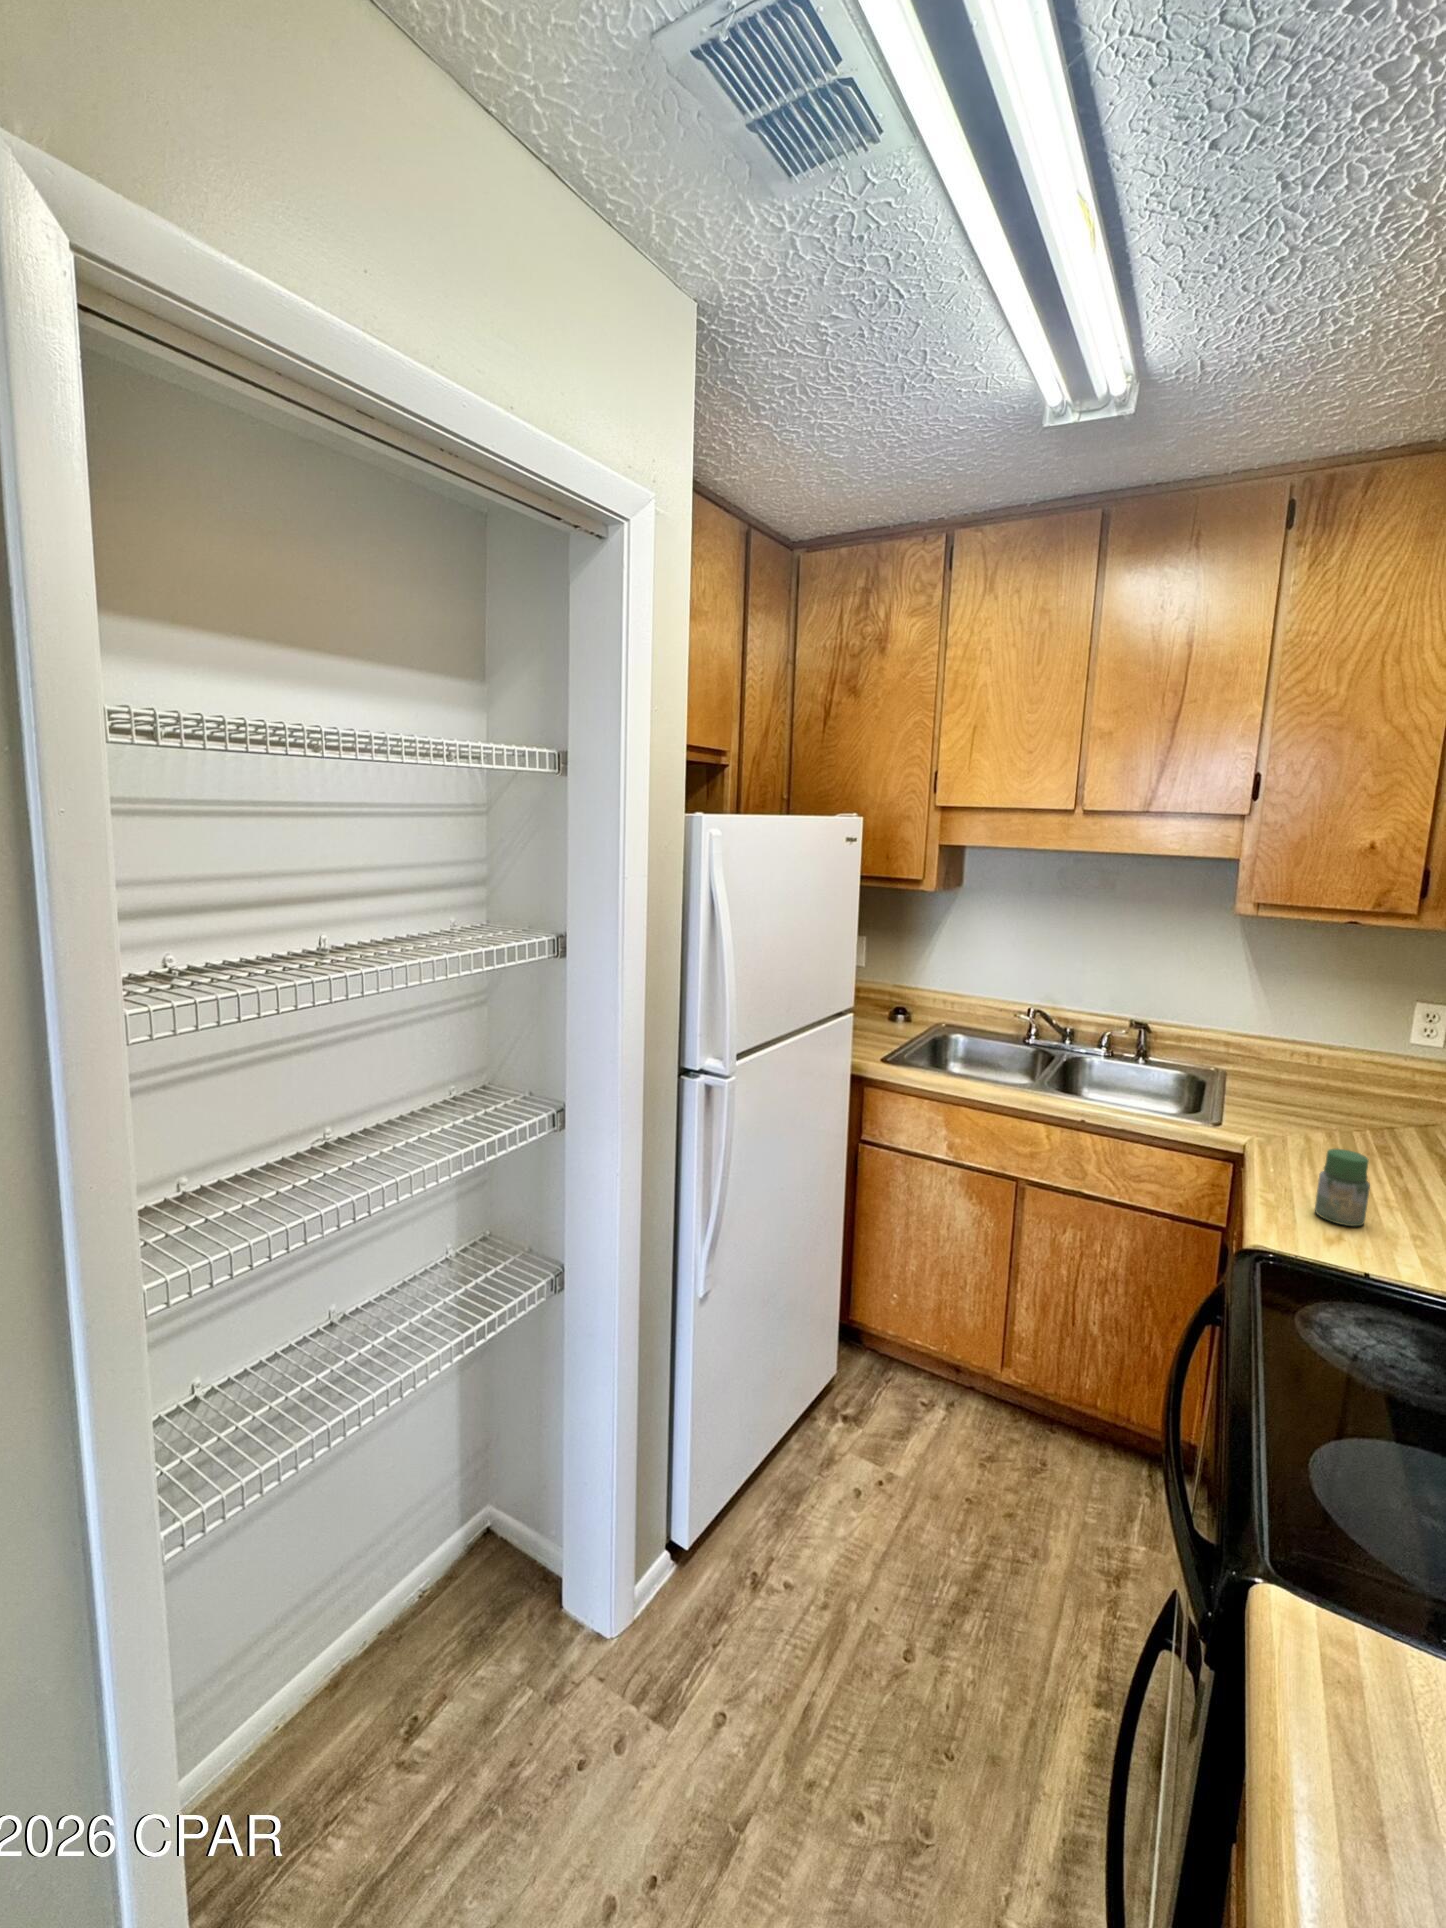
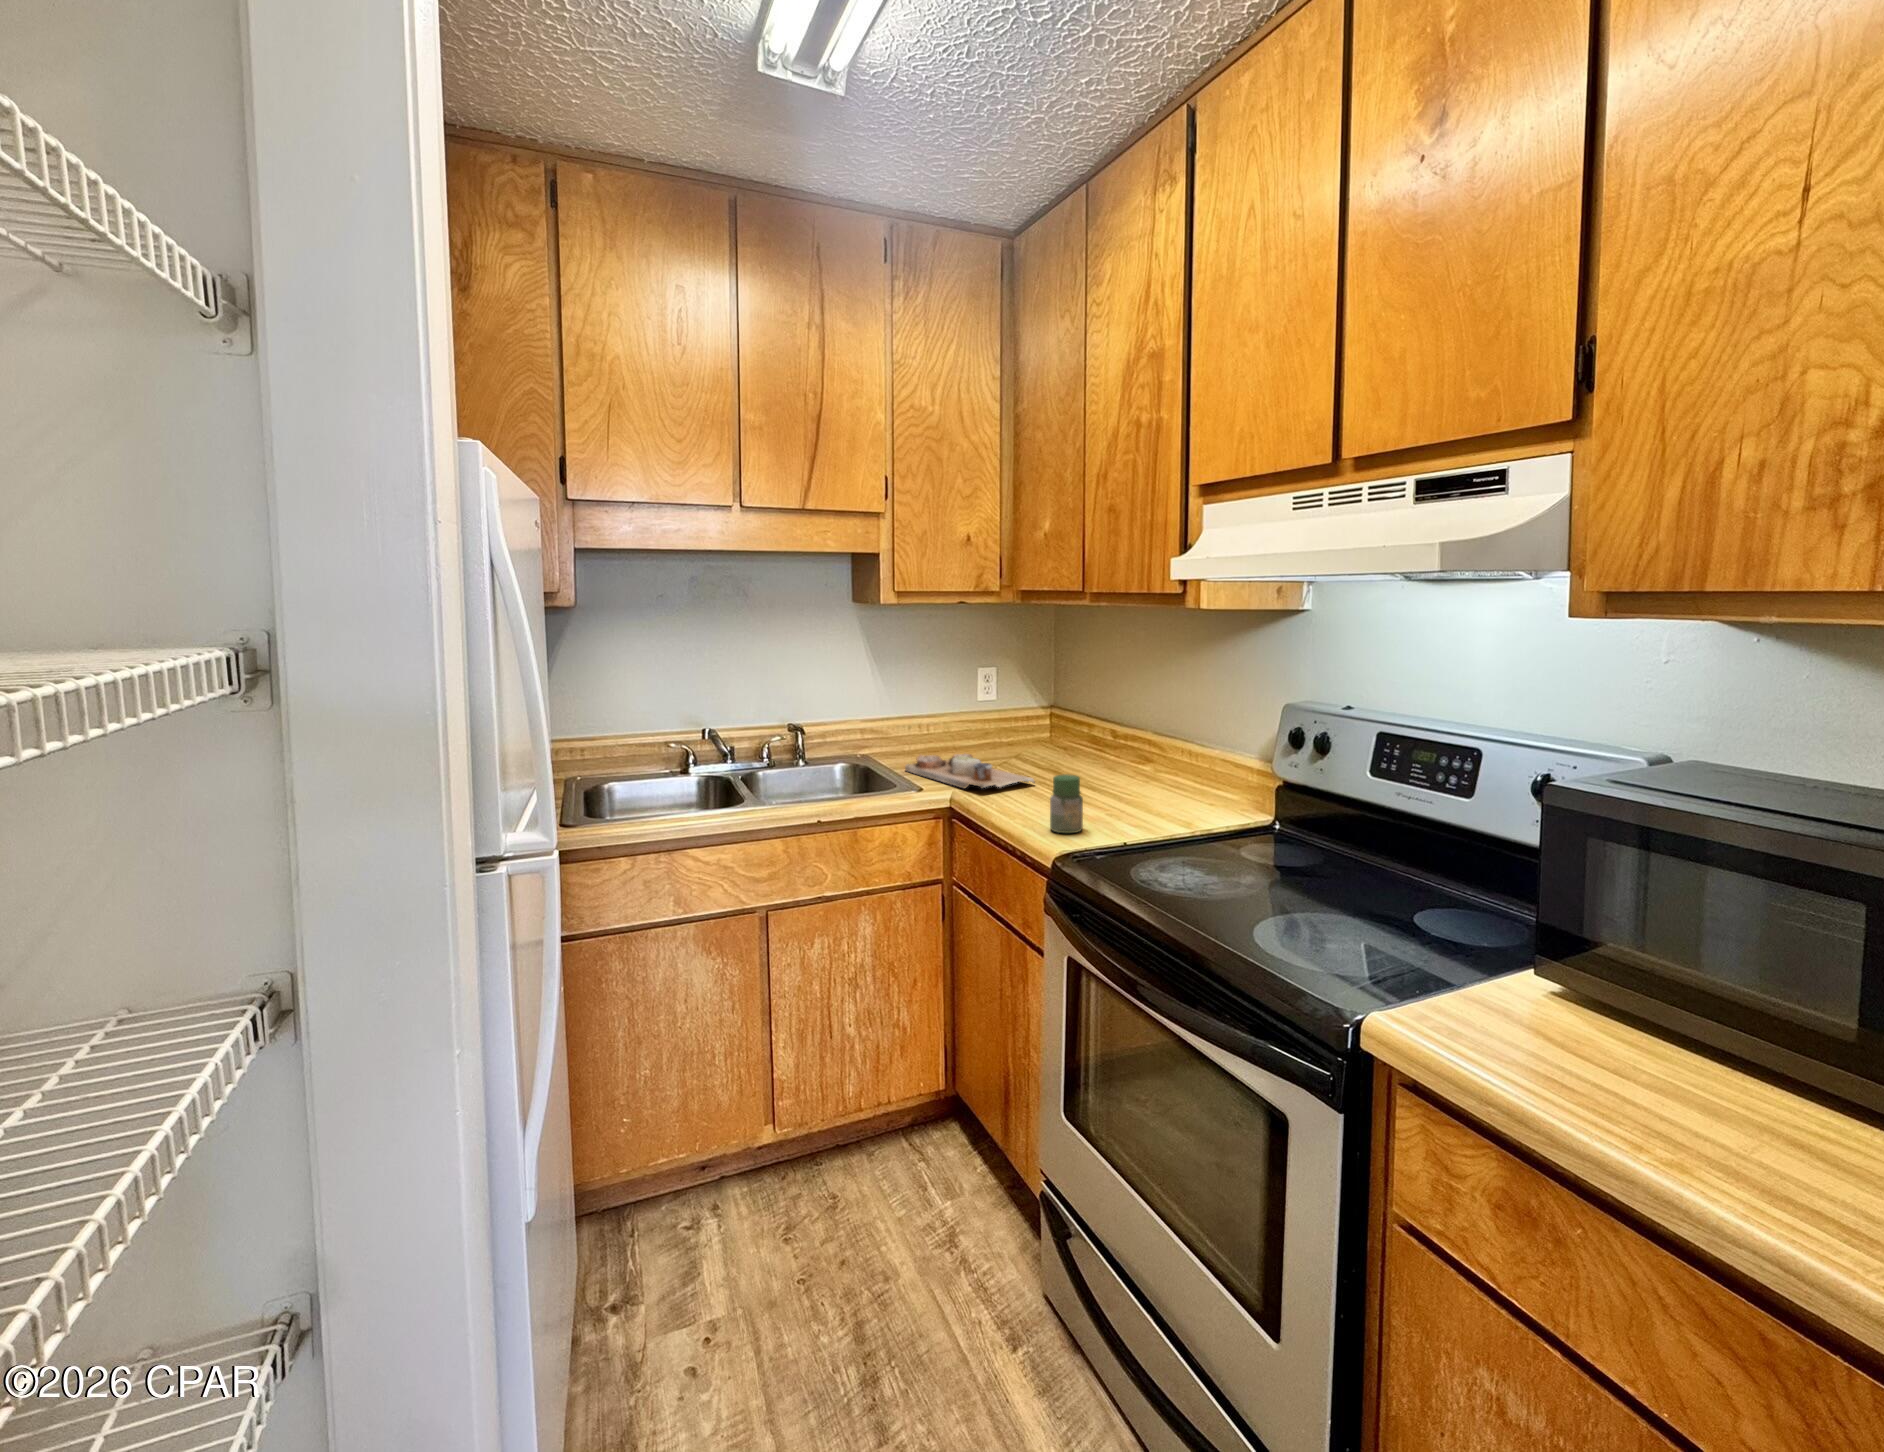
cutting board: none [1254,1080,1400,1158] -> present [905,754,1035,789]

